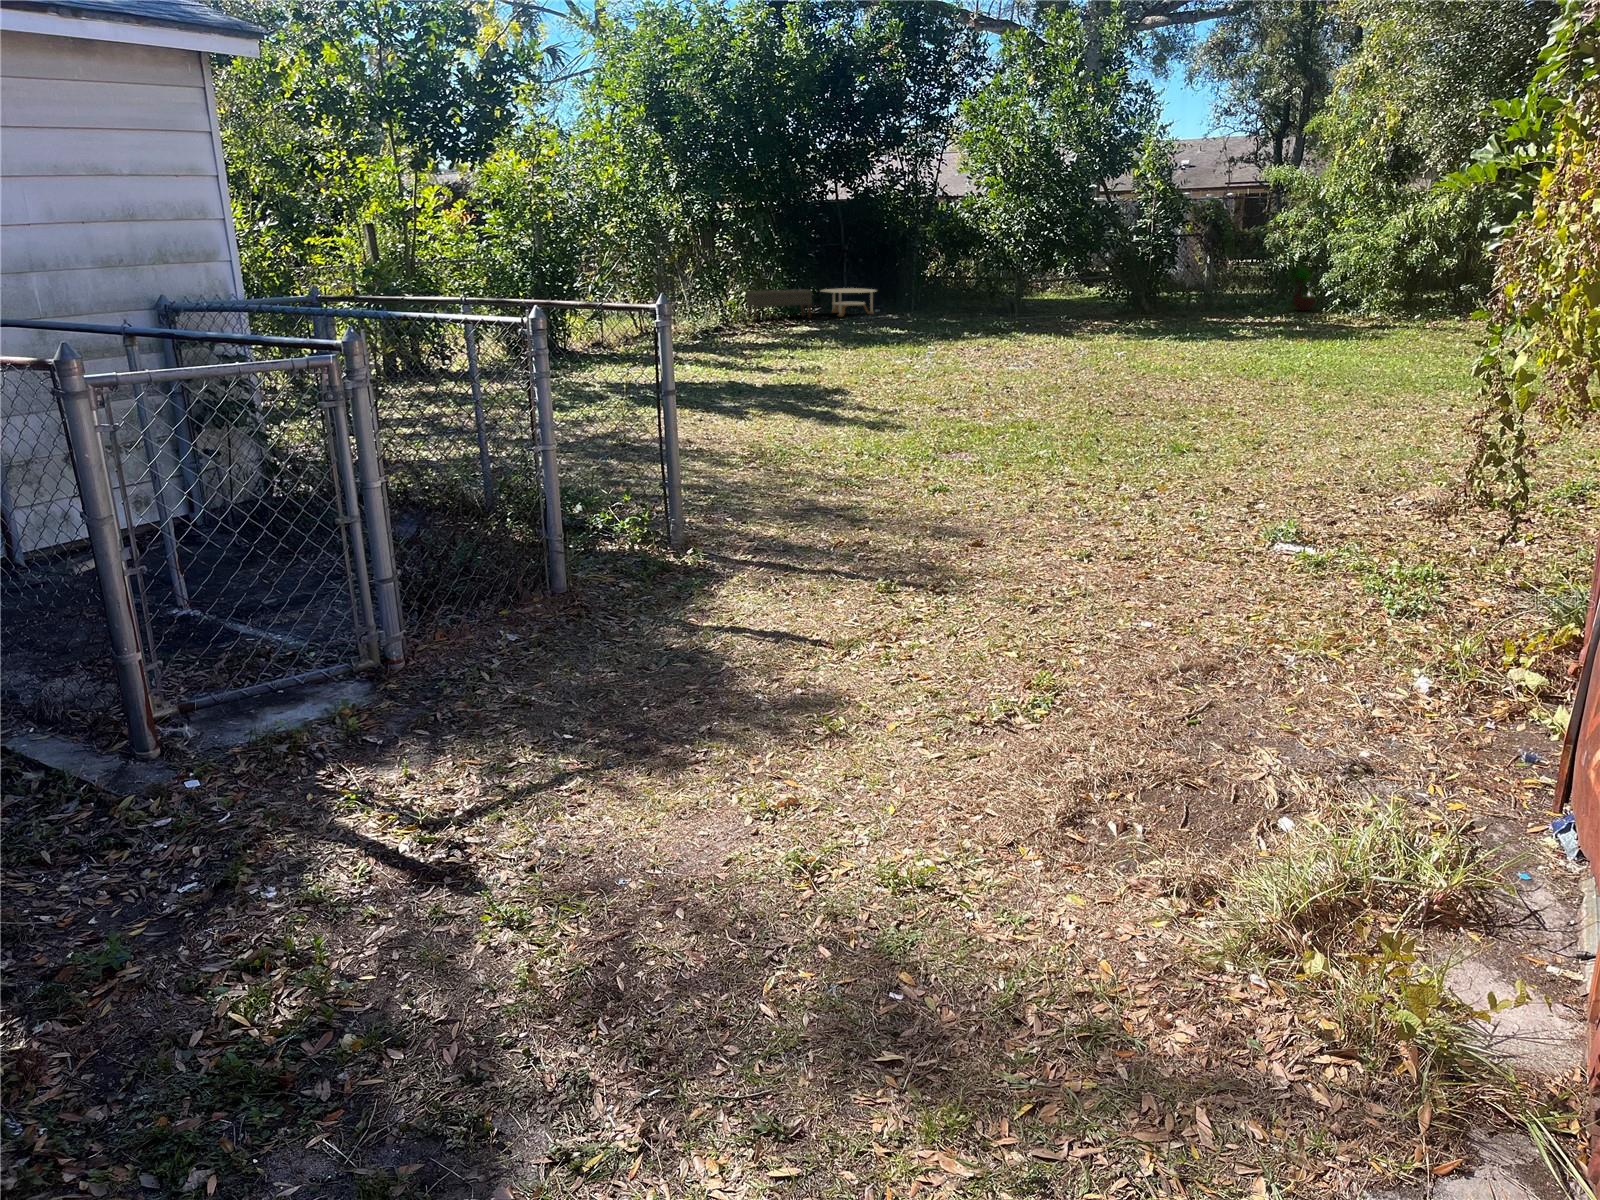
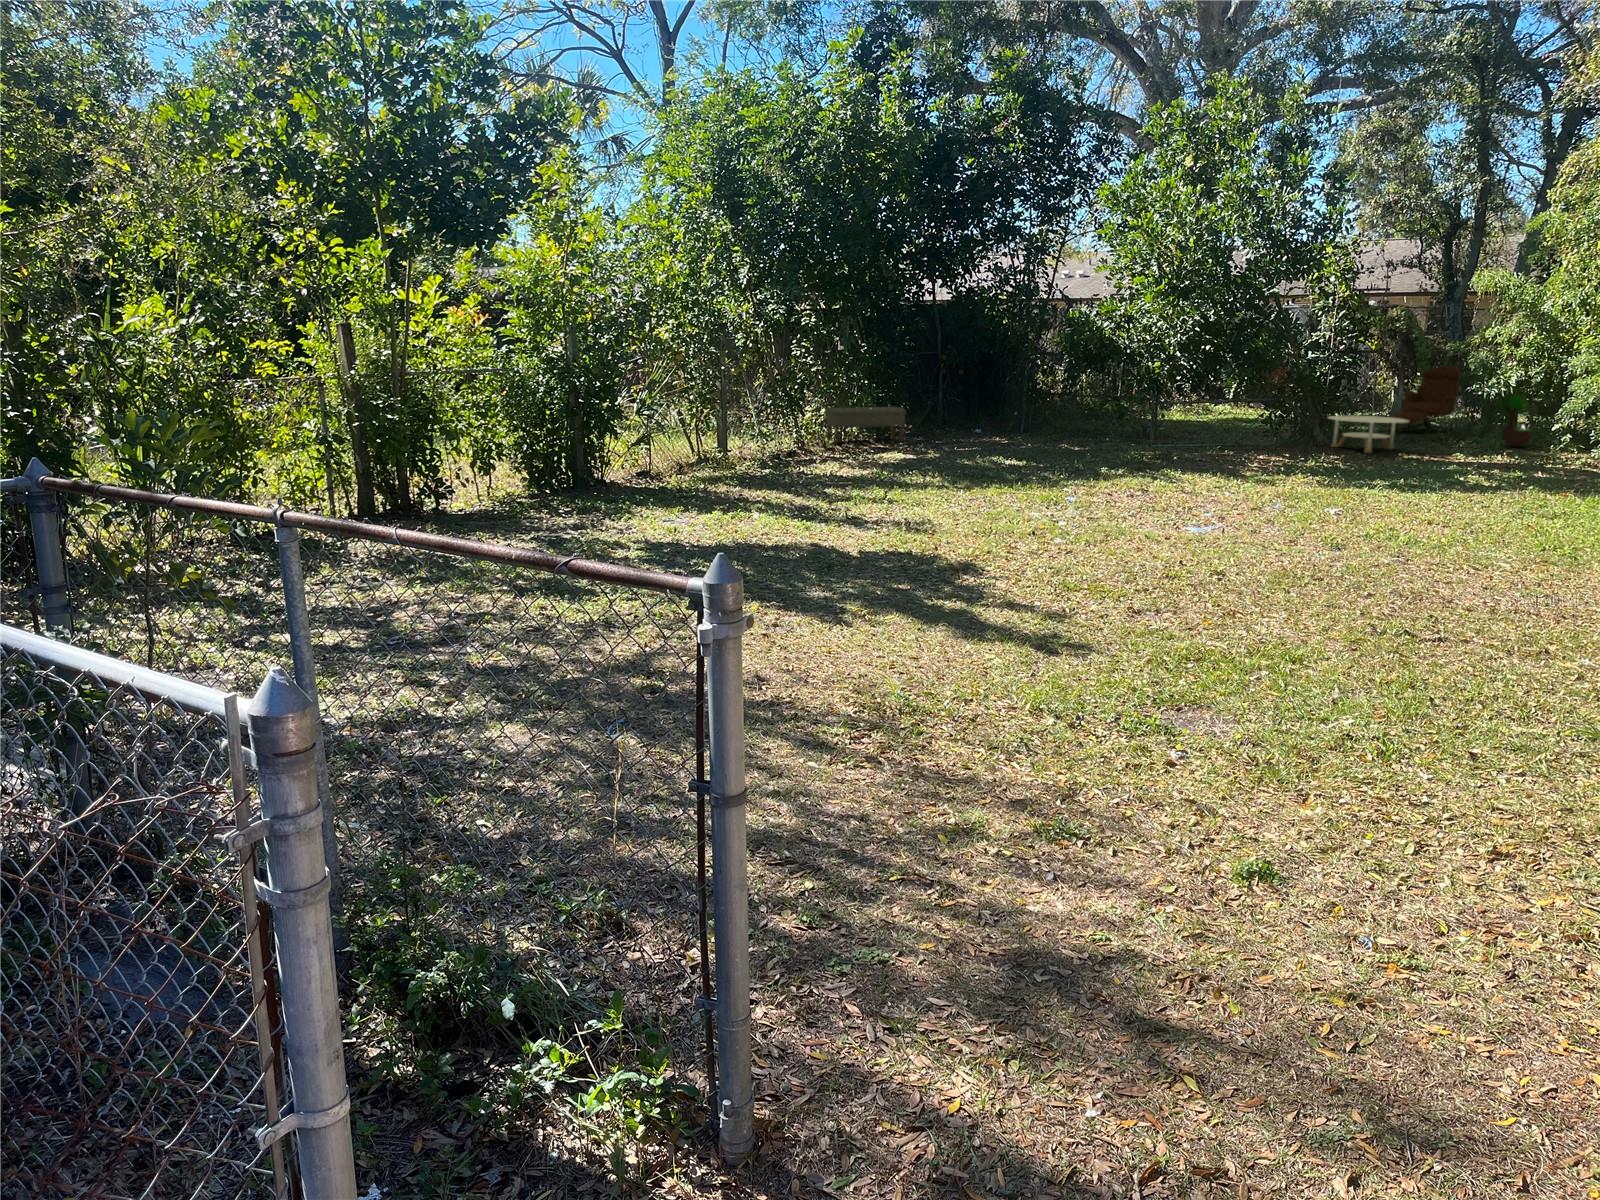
lounge chair: none [1212,246,1270,303] -> present [1391,365,1460,432]
round table: present [821,288,875,316] -> present [1329,416,1409,453]

